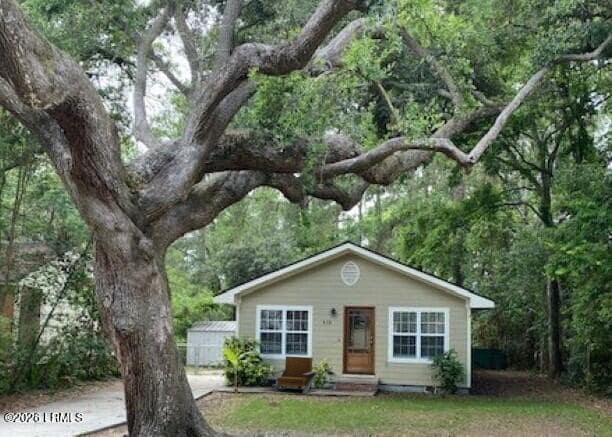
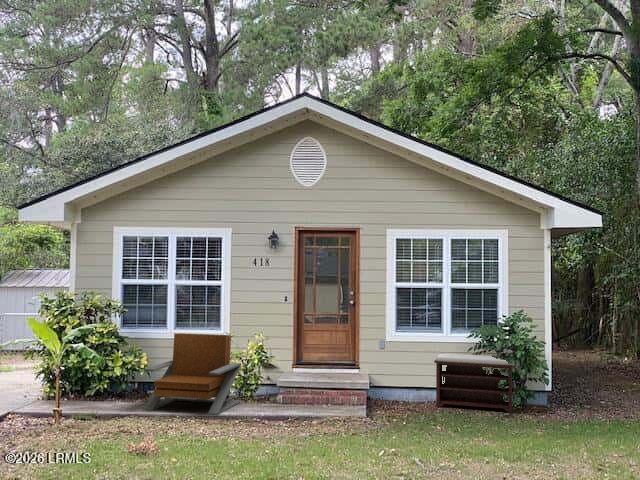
bench: none [410,369,451,398] -> present [434,354,515,413]

